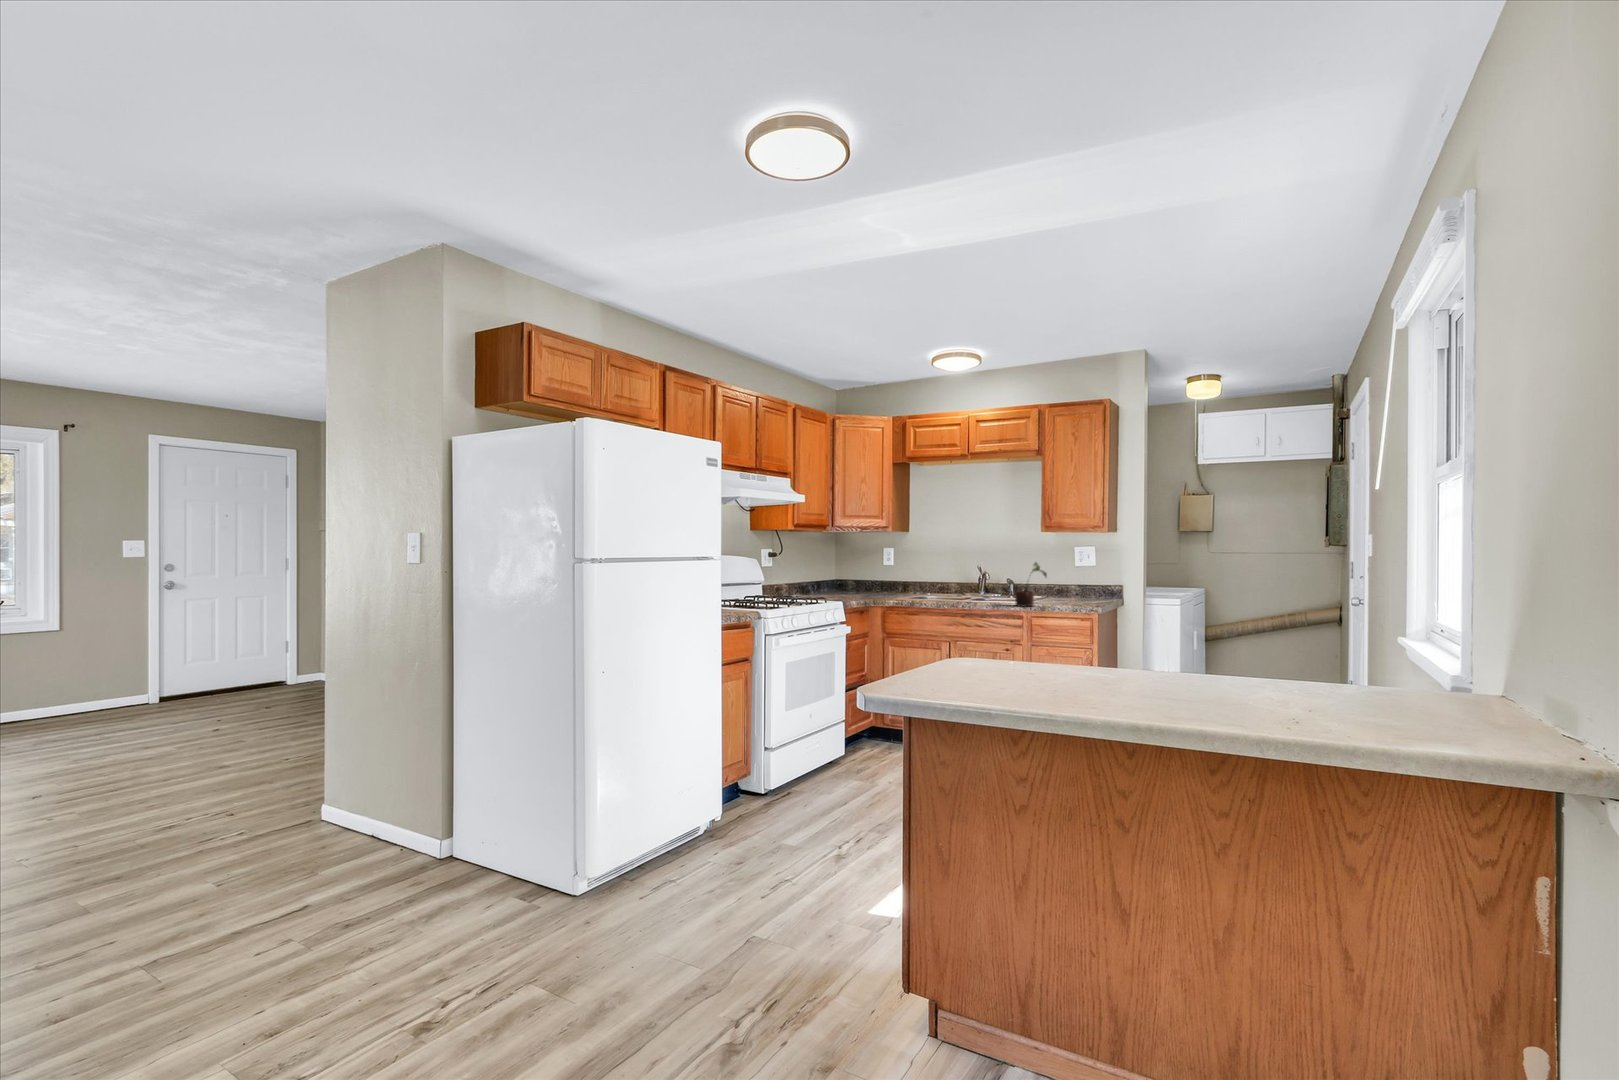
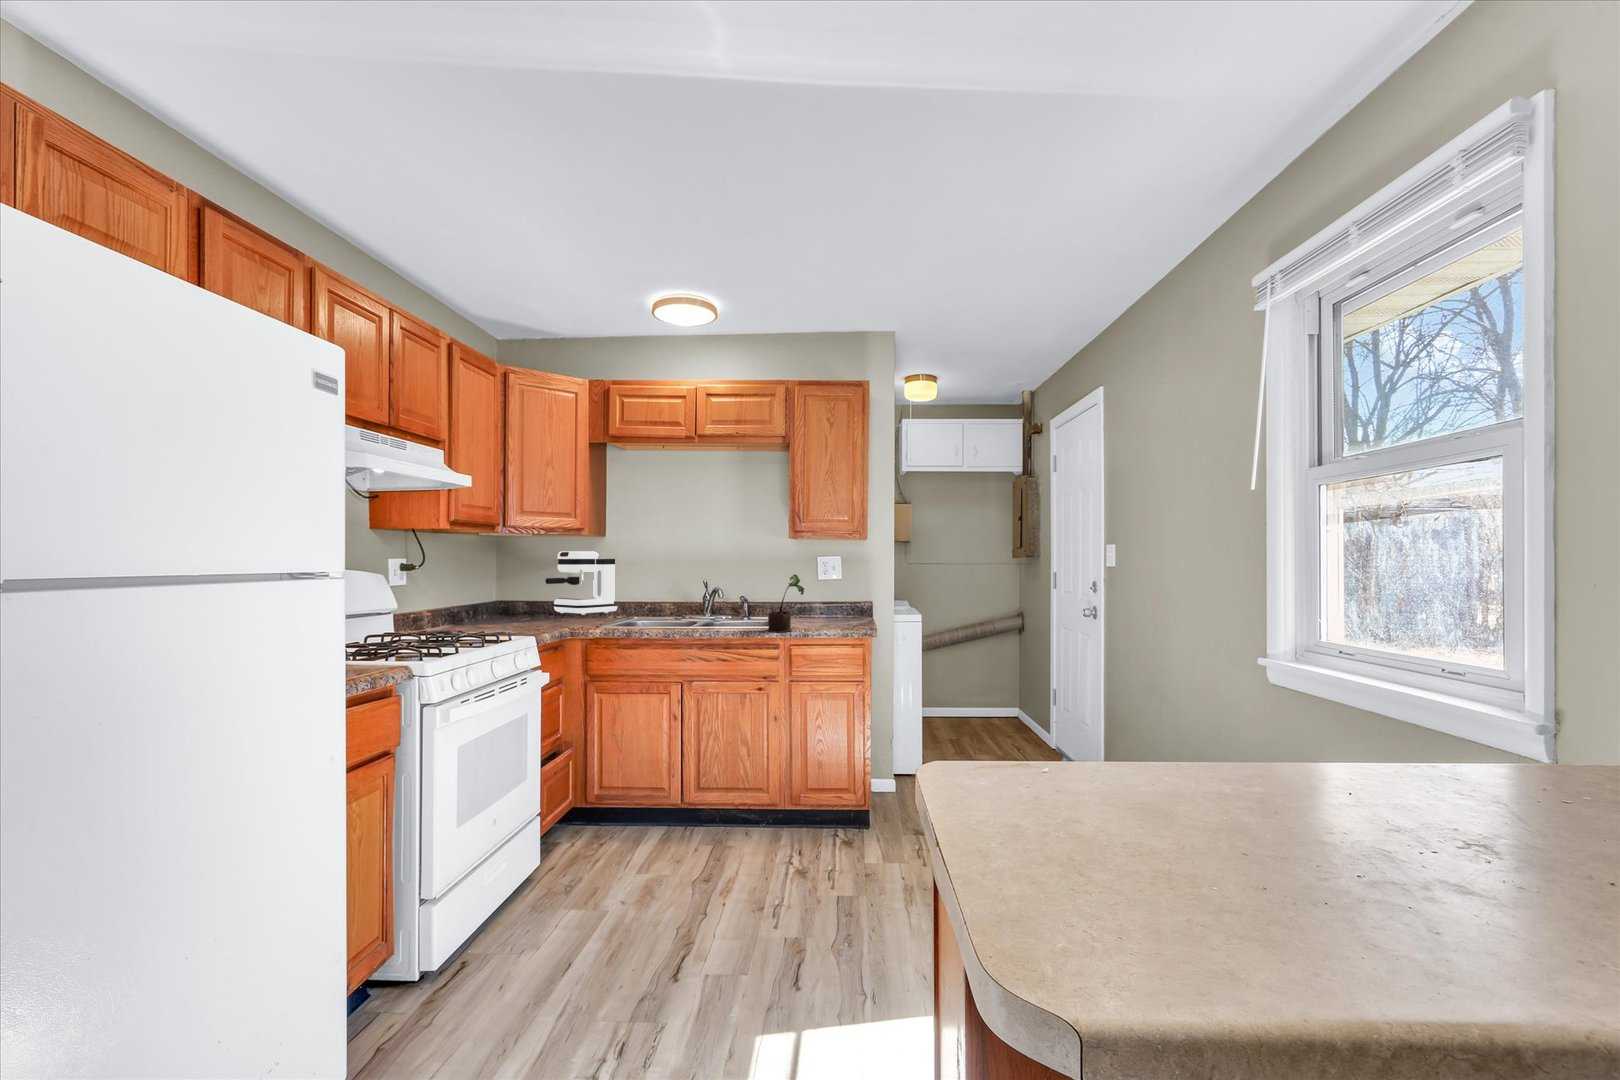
coffee maker: none [866,543,918,591] -> present [545,551,617,615]

